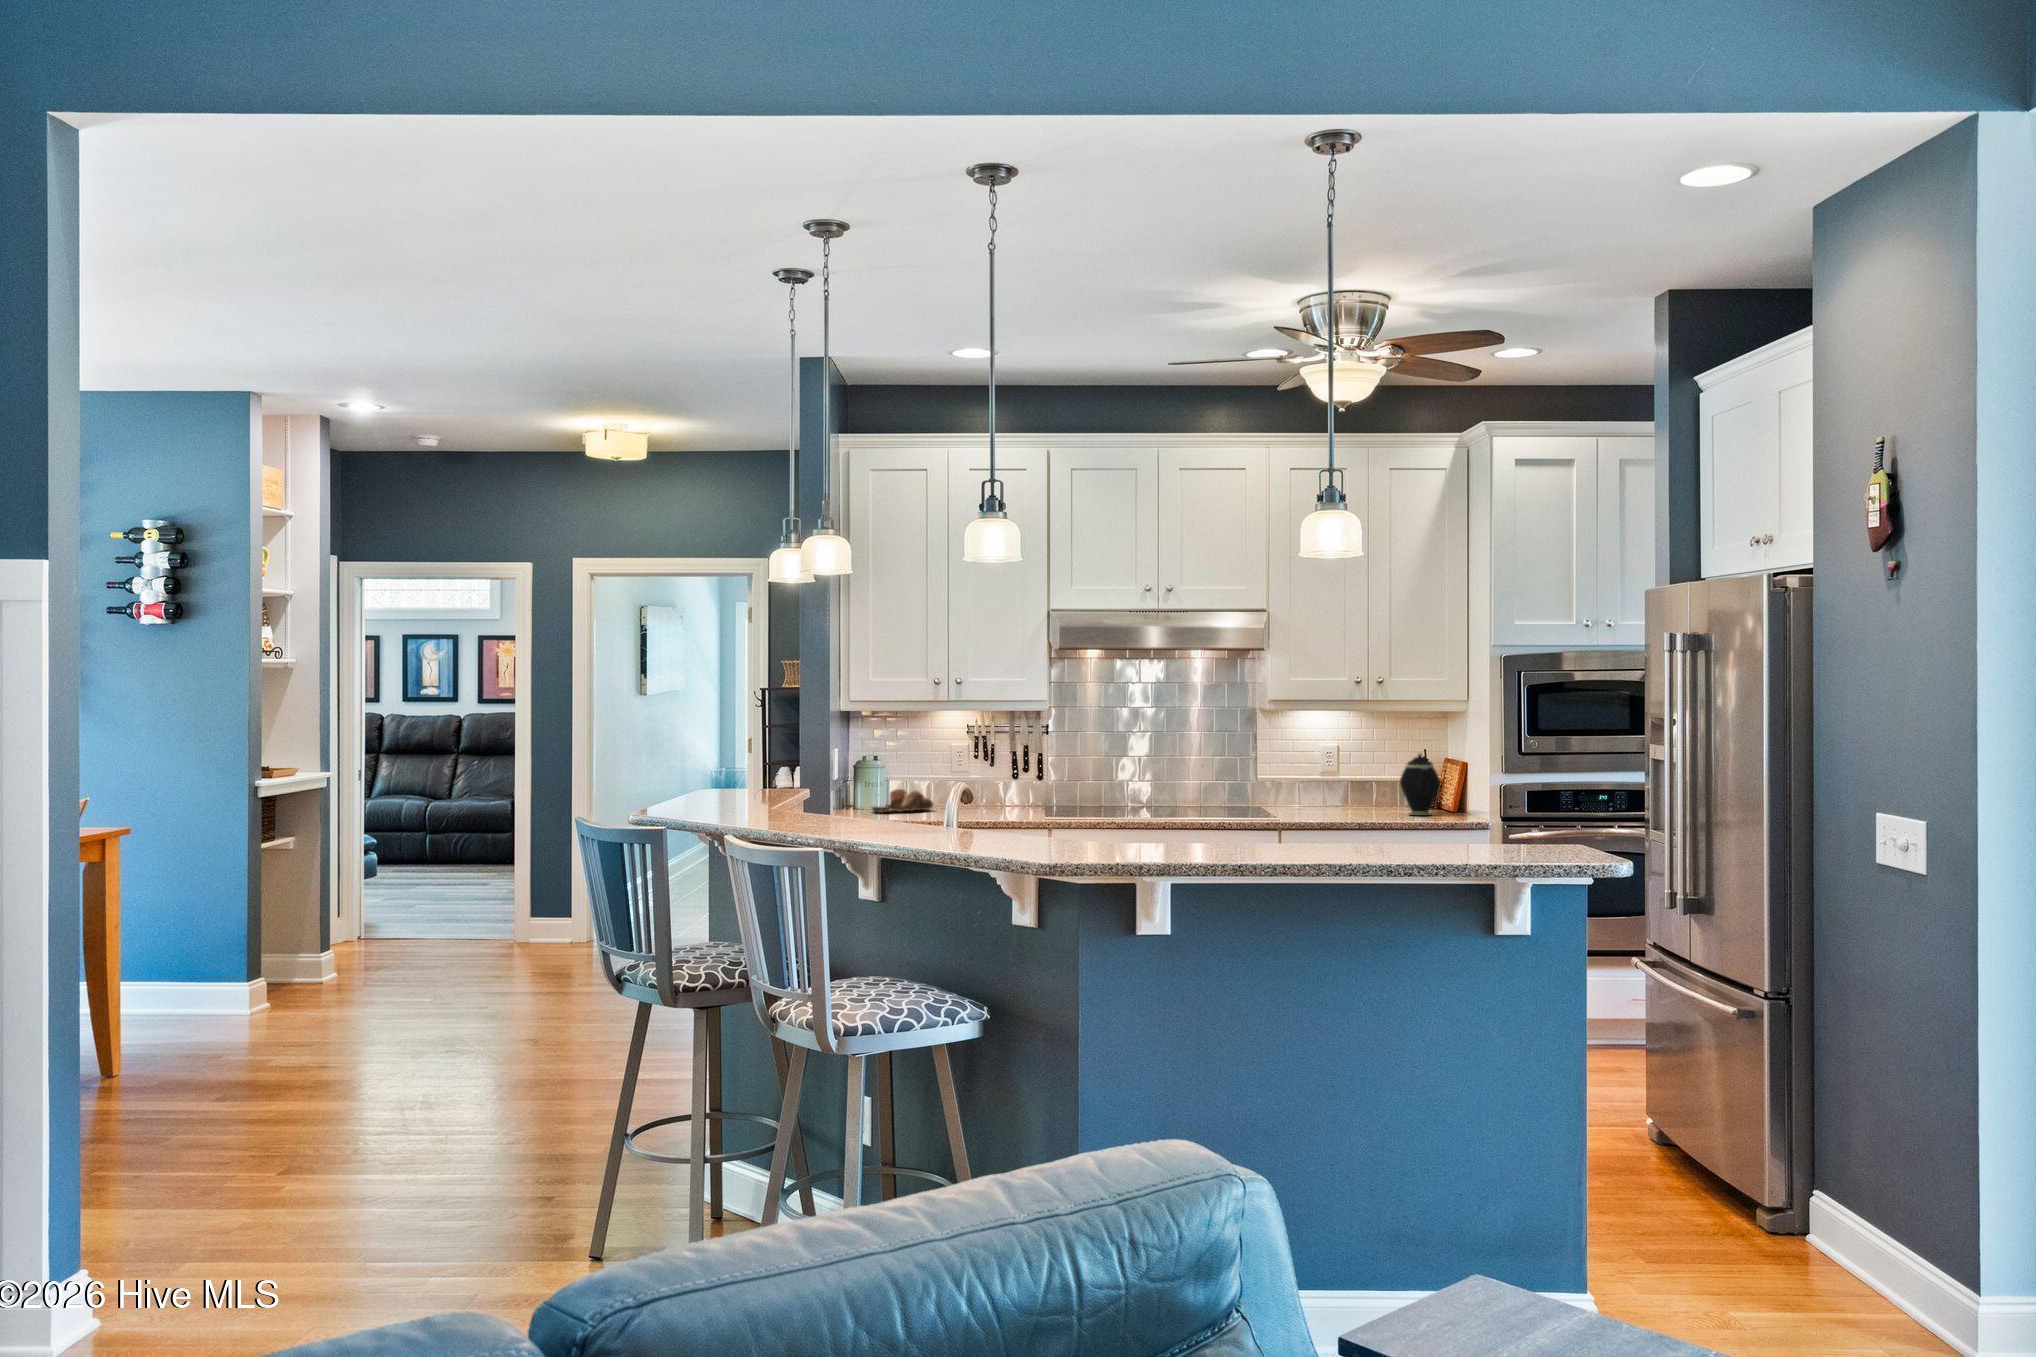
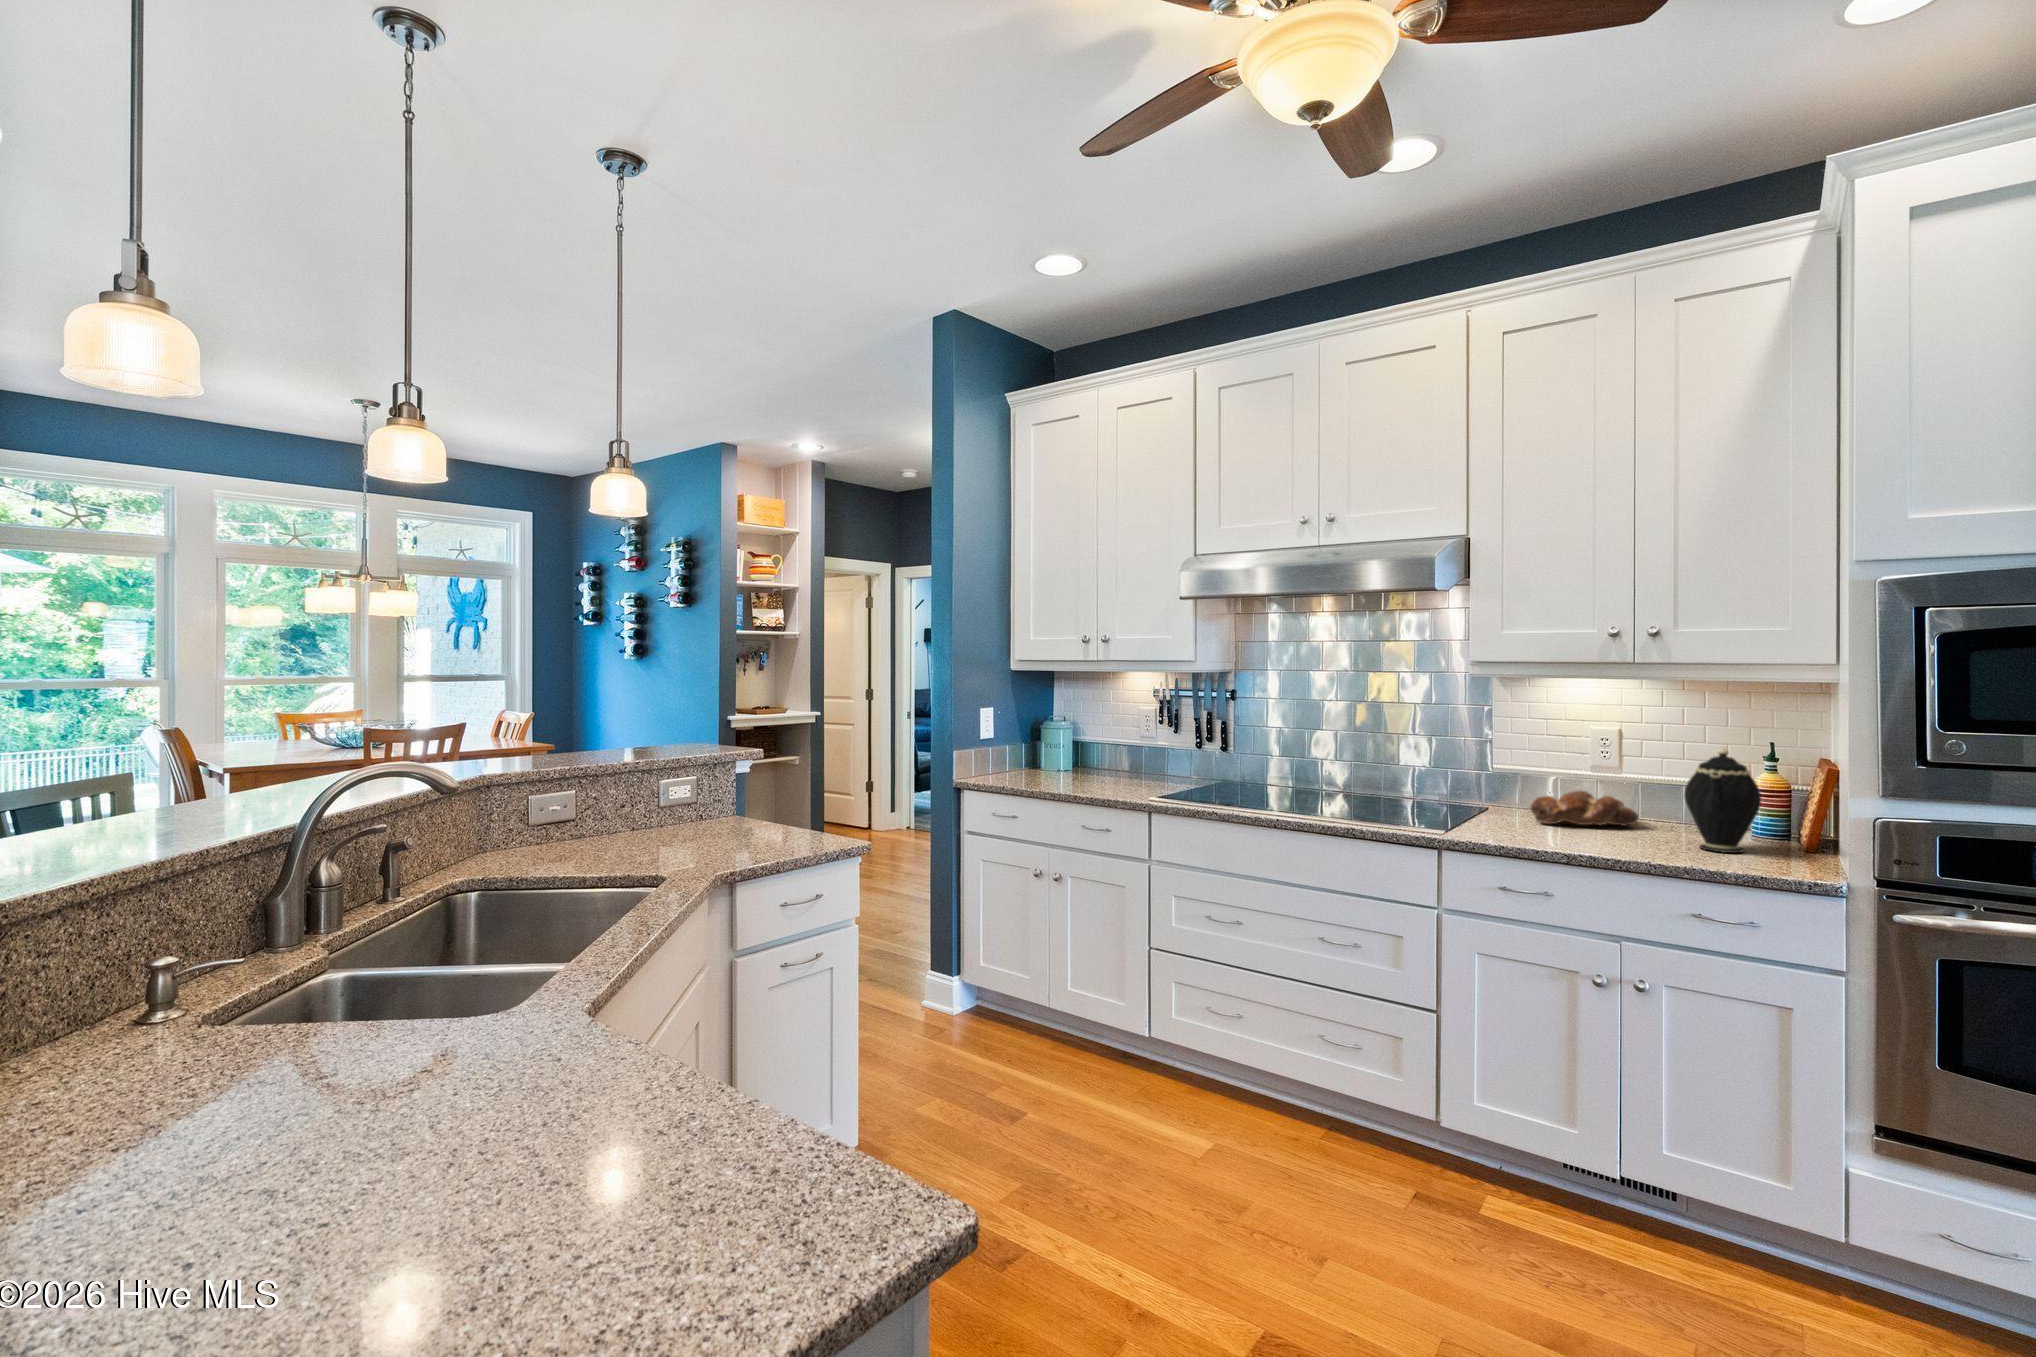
bread loaf: present [872,789,933,813] -> present [1530,791,1639,826]

